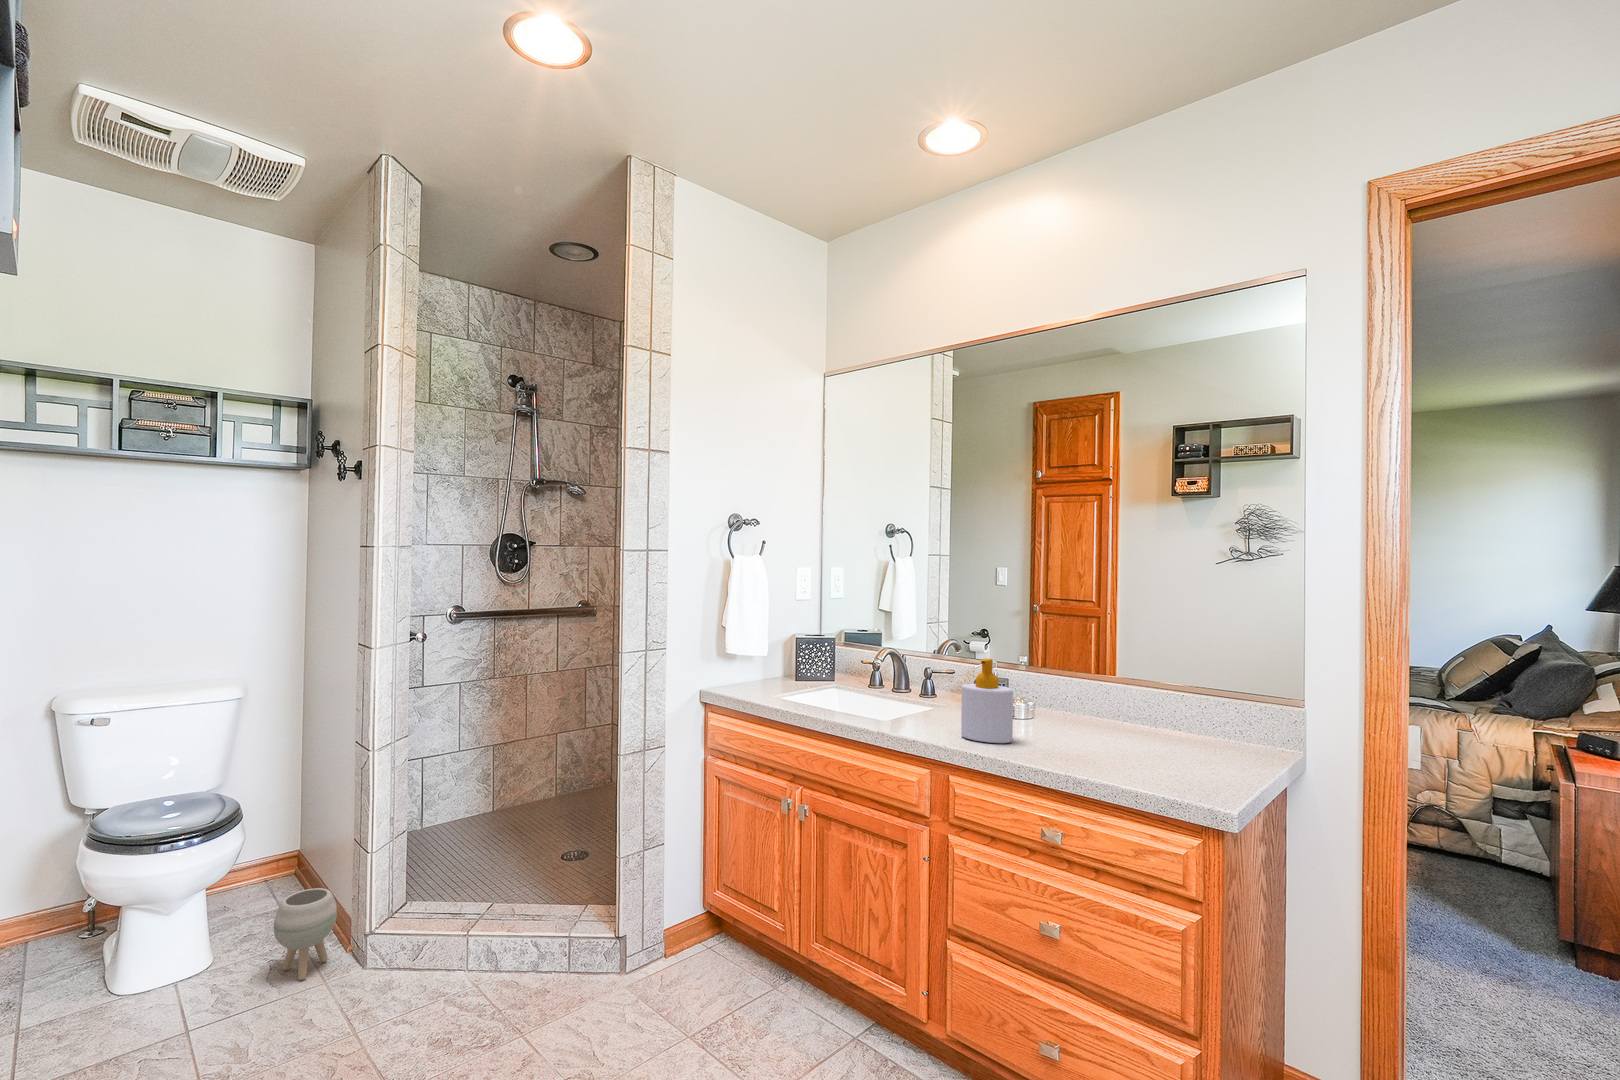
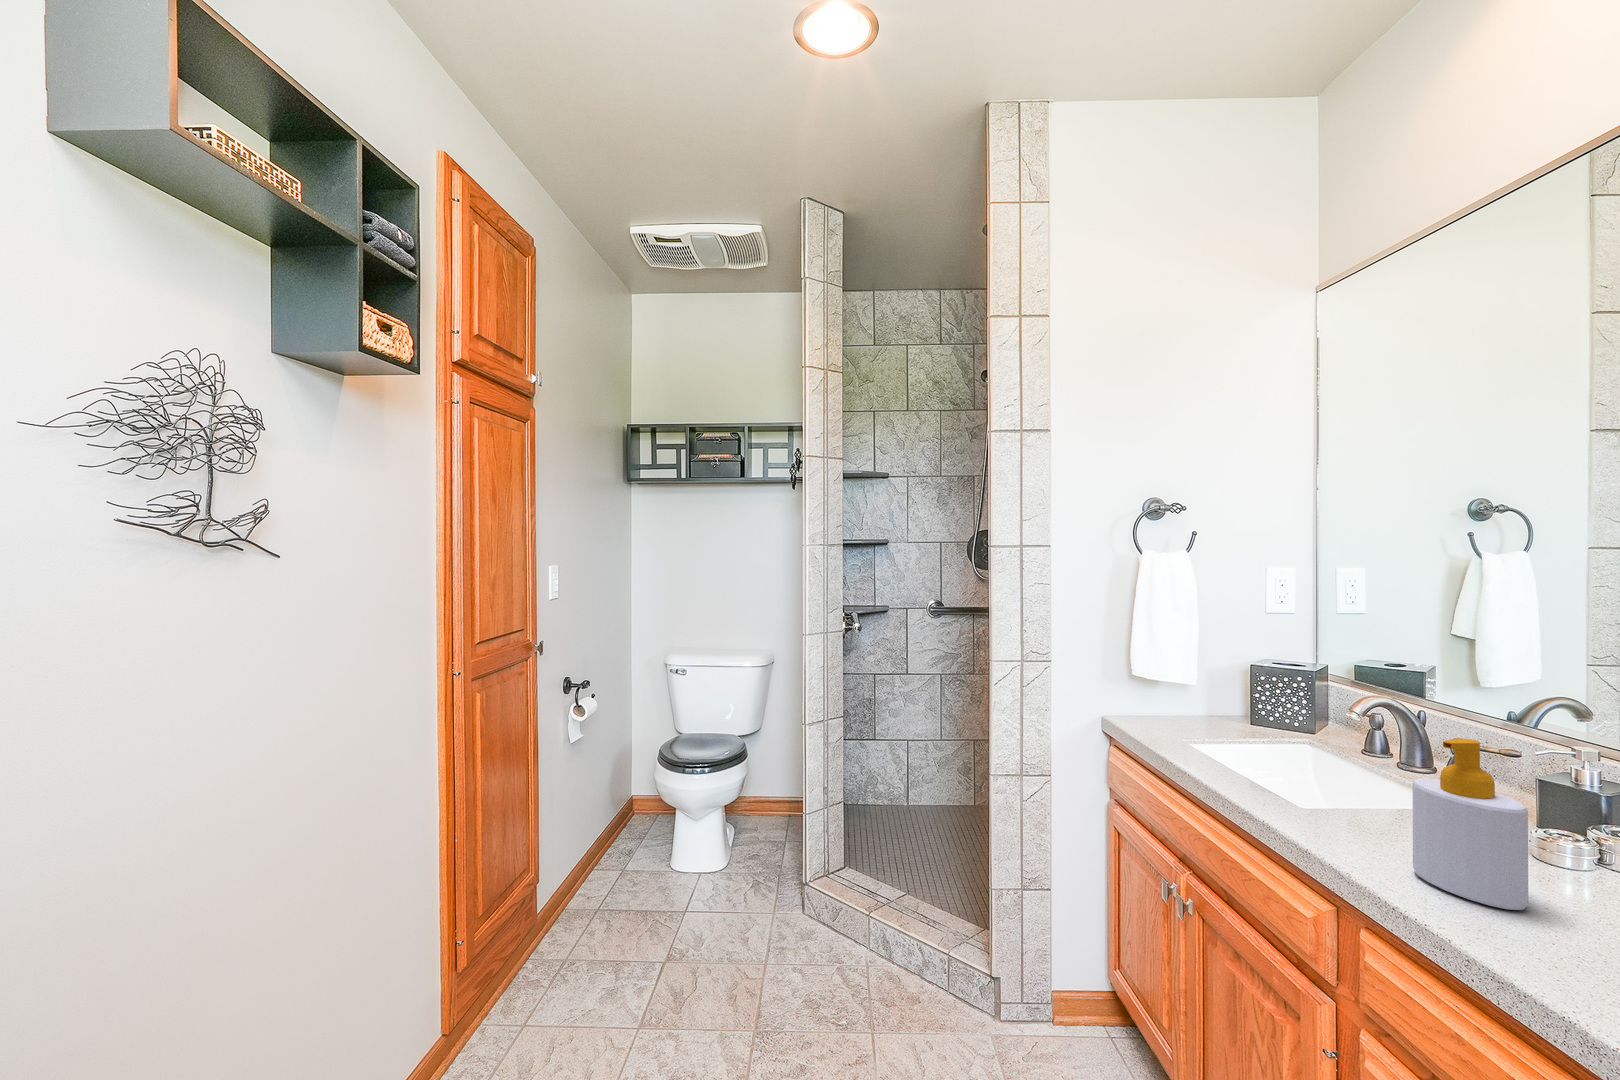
planter: present [274,888,337,980] -> none [748,829,791,903]

